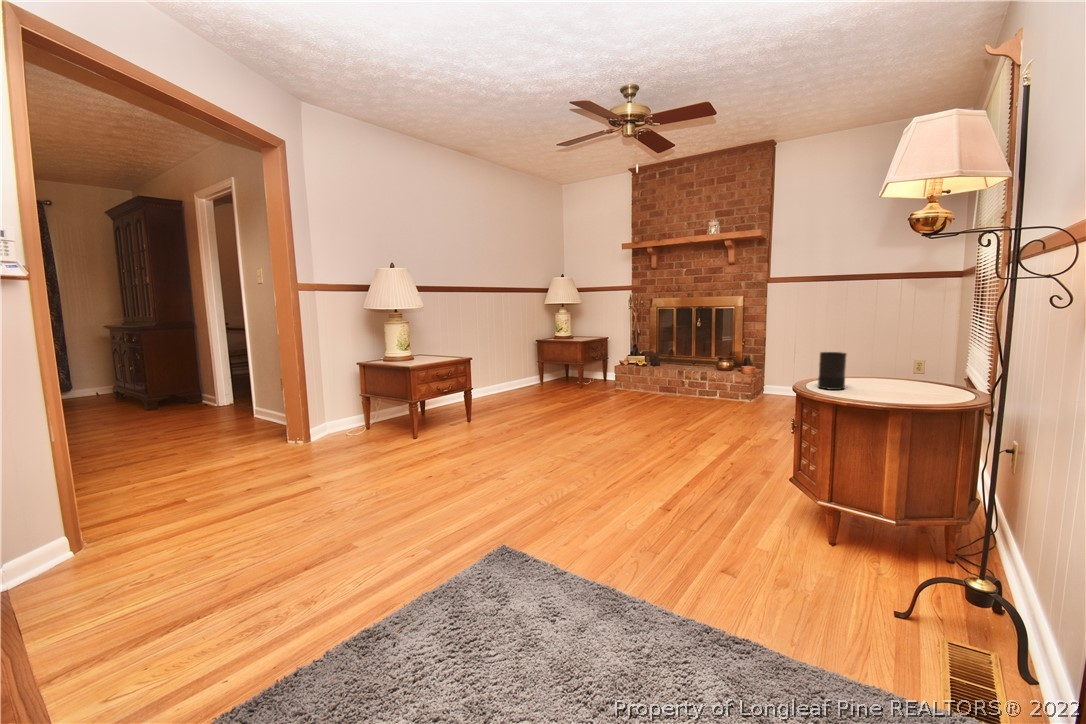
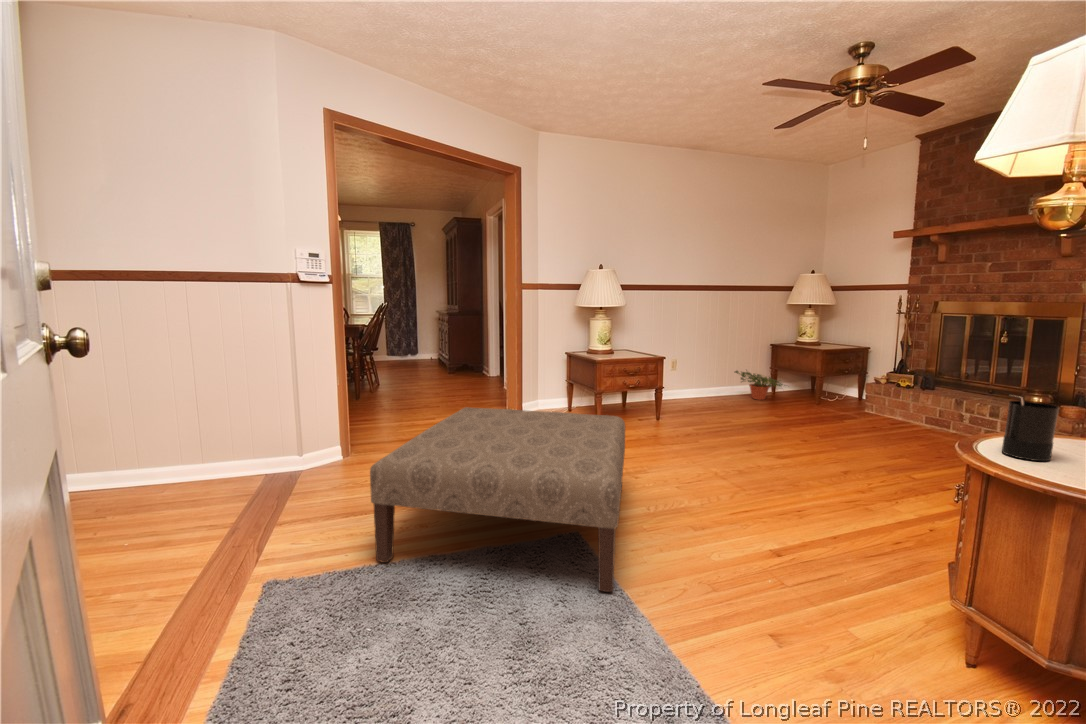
potted plant: none [515,365,562,391] -> present [735,371,785,400]
ottoman: none [269,418,593,678] -> present [370,407,625,592]

